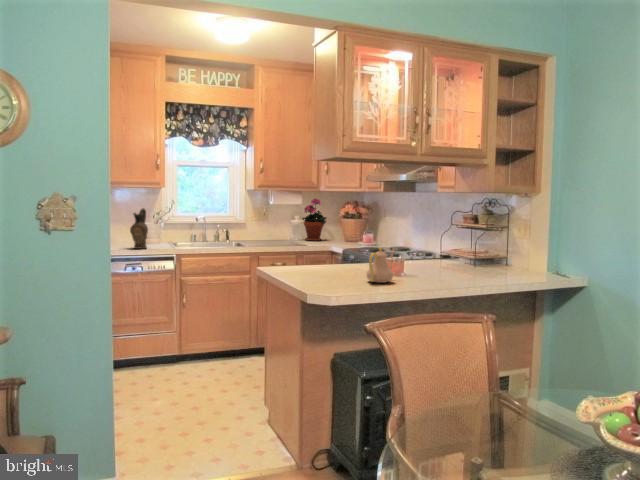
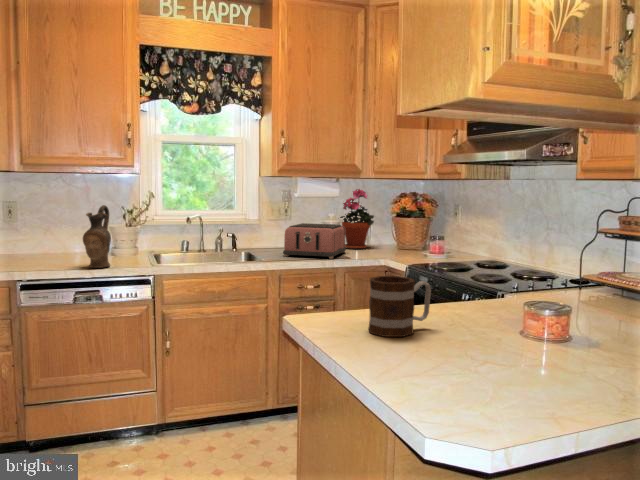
toaster: none [261,222,306,245] -> present [283,223,346,259]
mug: none [306,243,339,273] -> present [369,276,431,337]
teapot: present [366,247,394,283] -> none [508,296,571,377]

